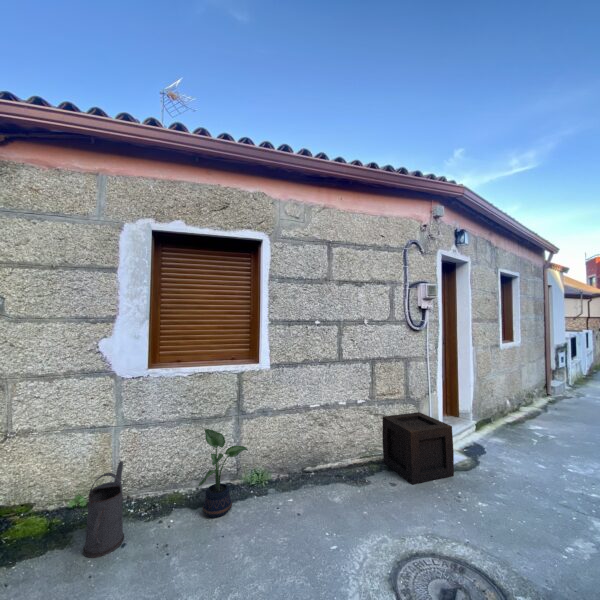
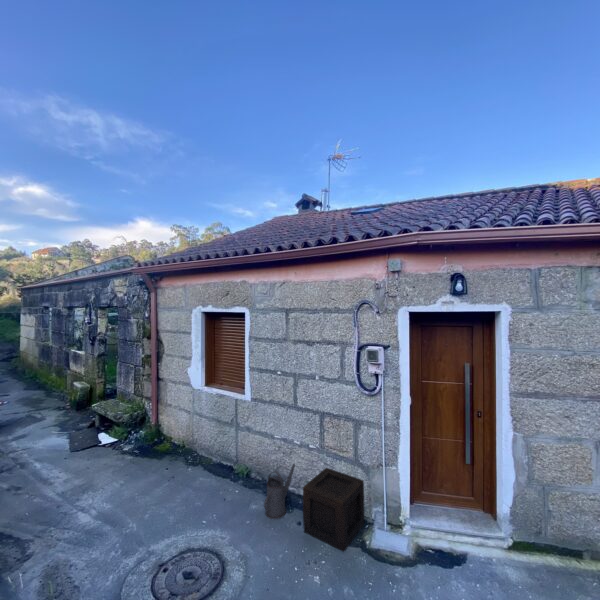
potted plant: present [199,429,248,518] -> none [197,428,227,479]
watering can: present [83,461,124,558] -> present [264,464,295,519]

